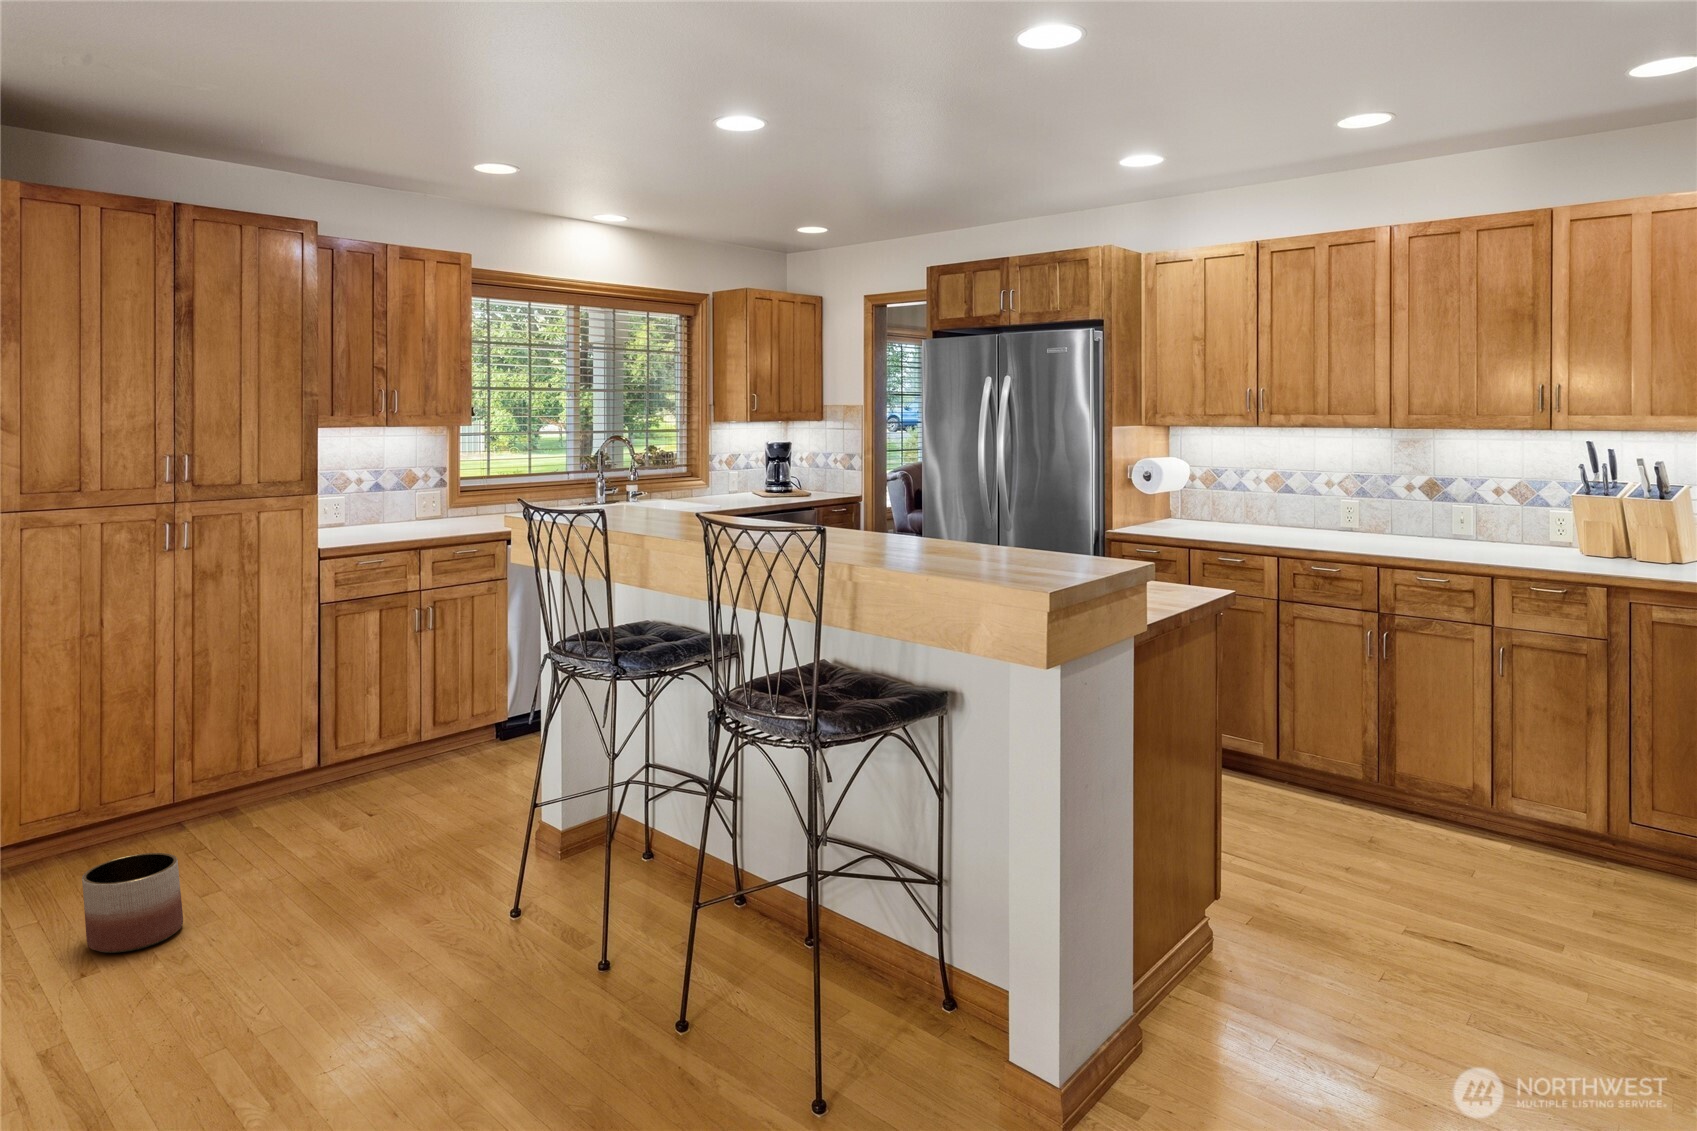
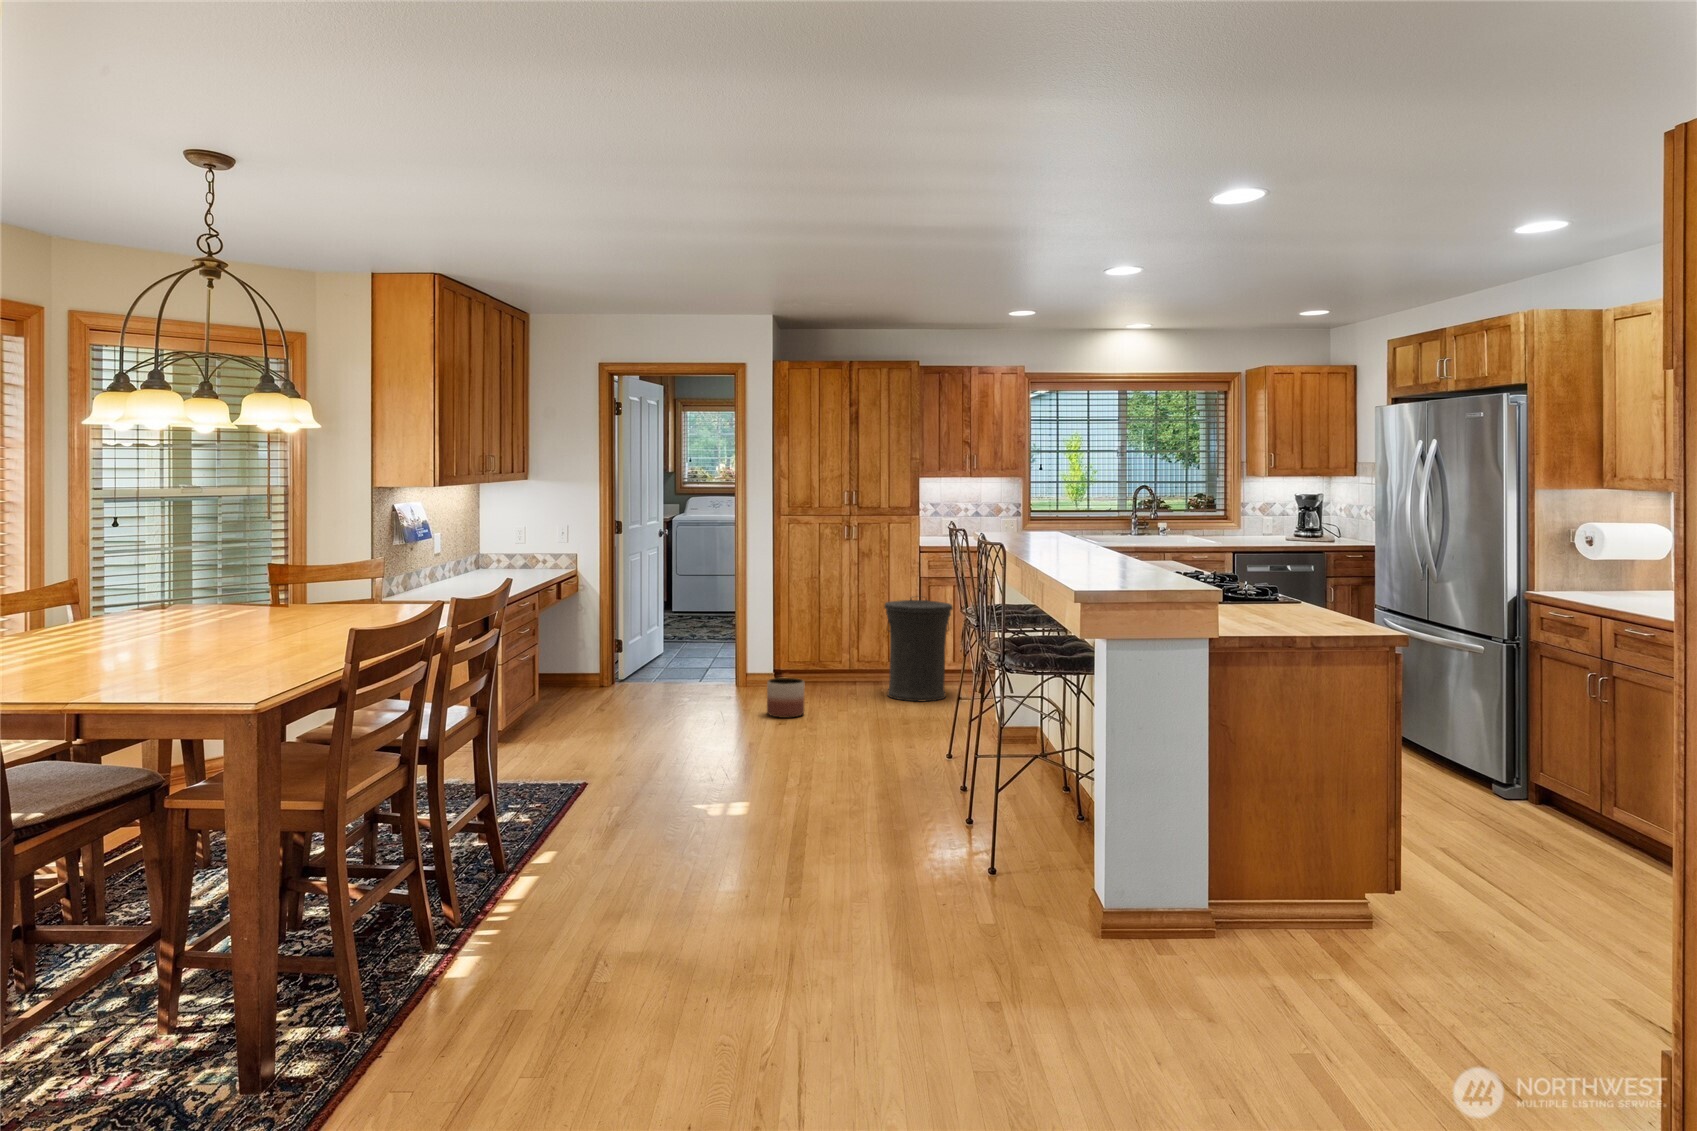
trash can: none [280,637,415,826] -> present [884,598,953,701]

